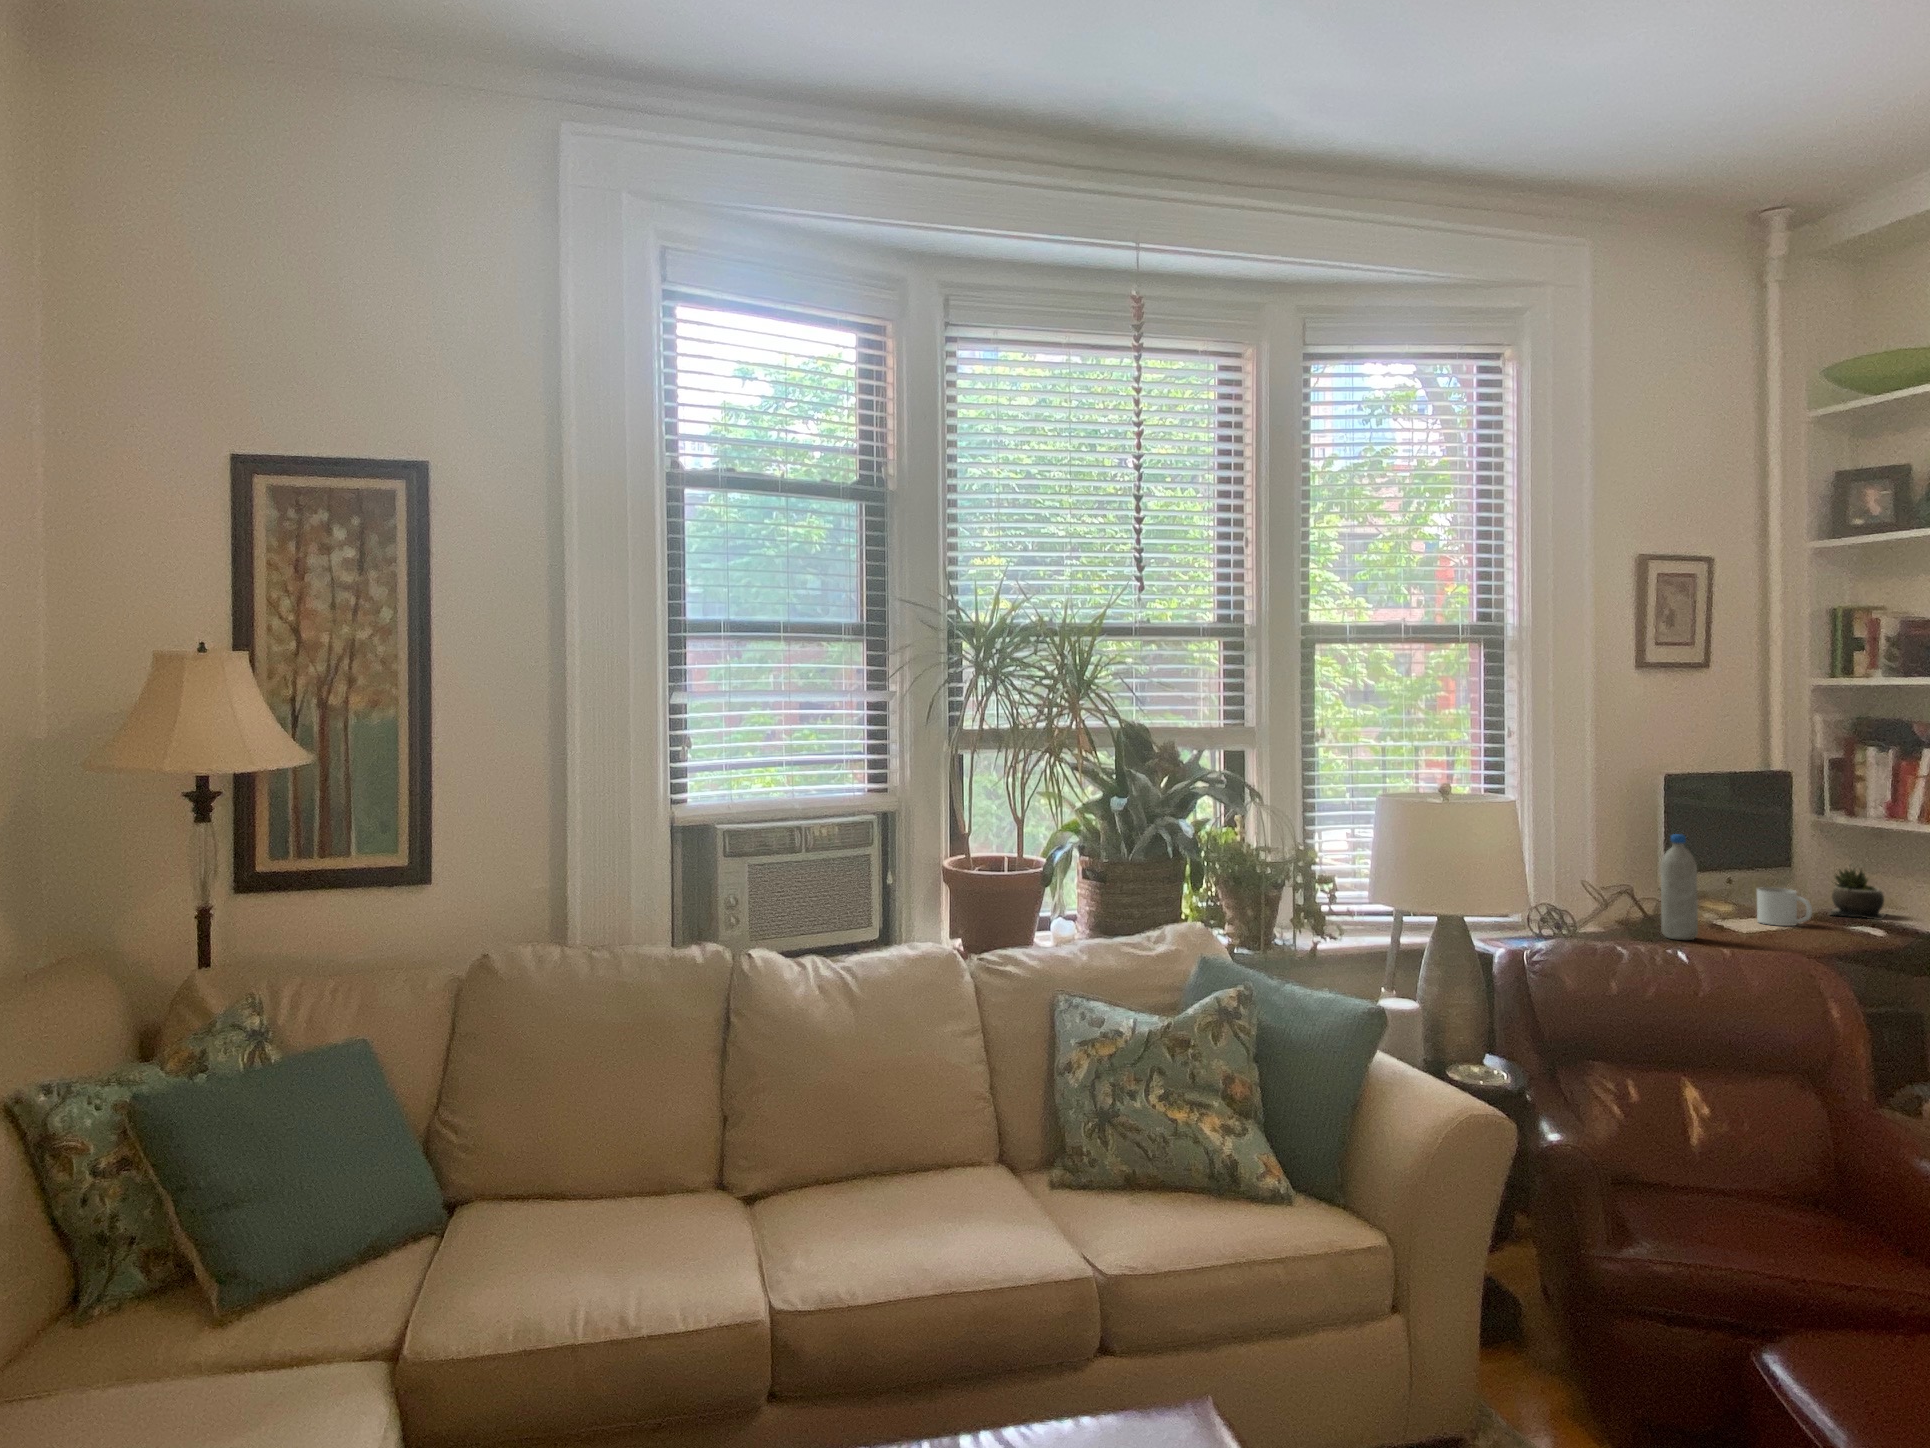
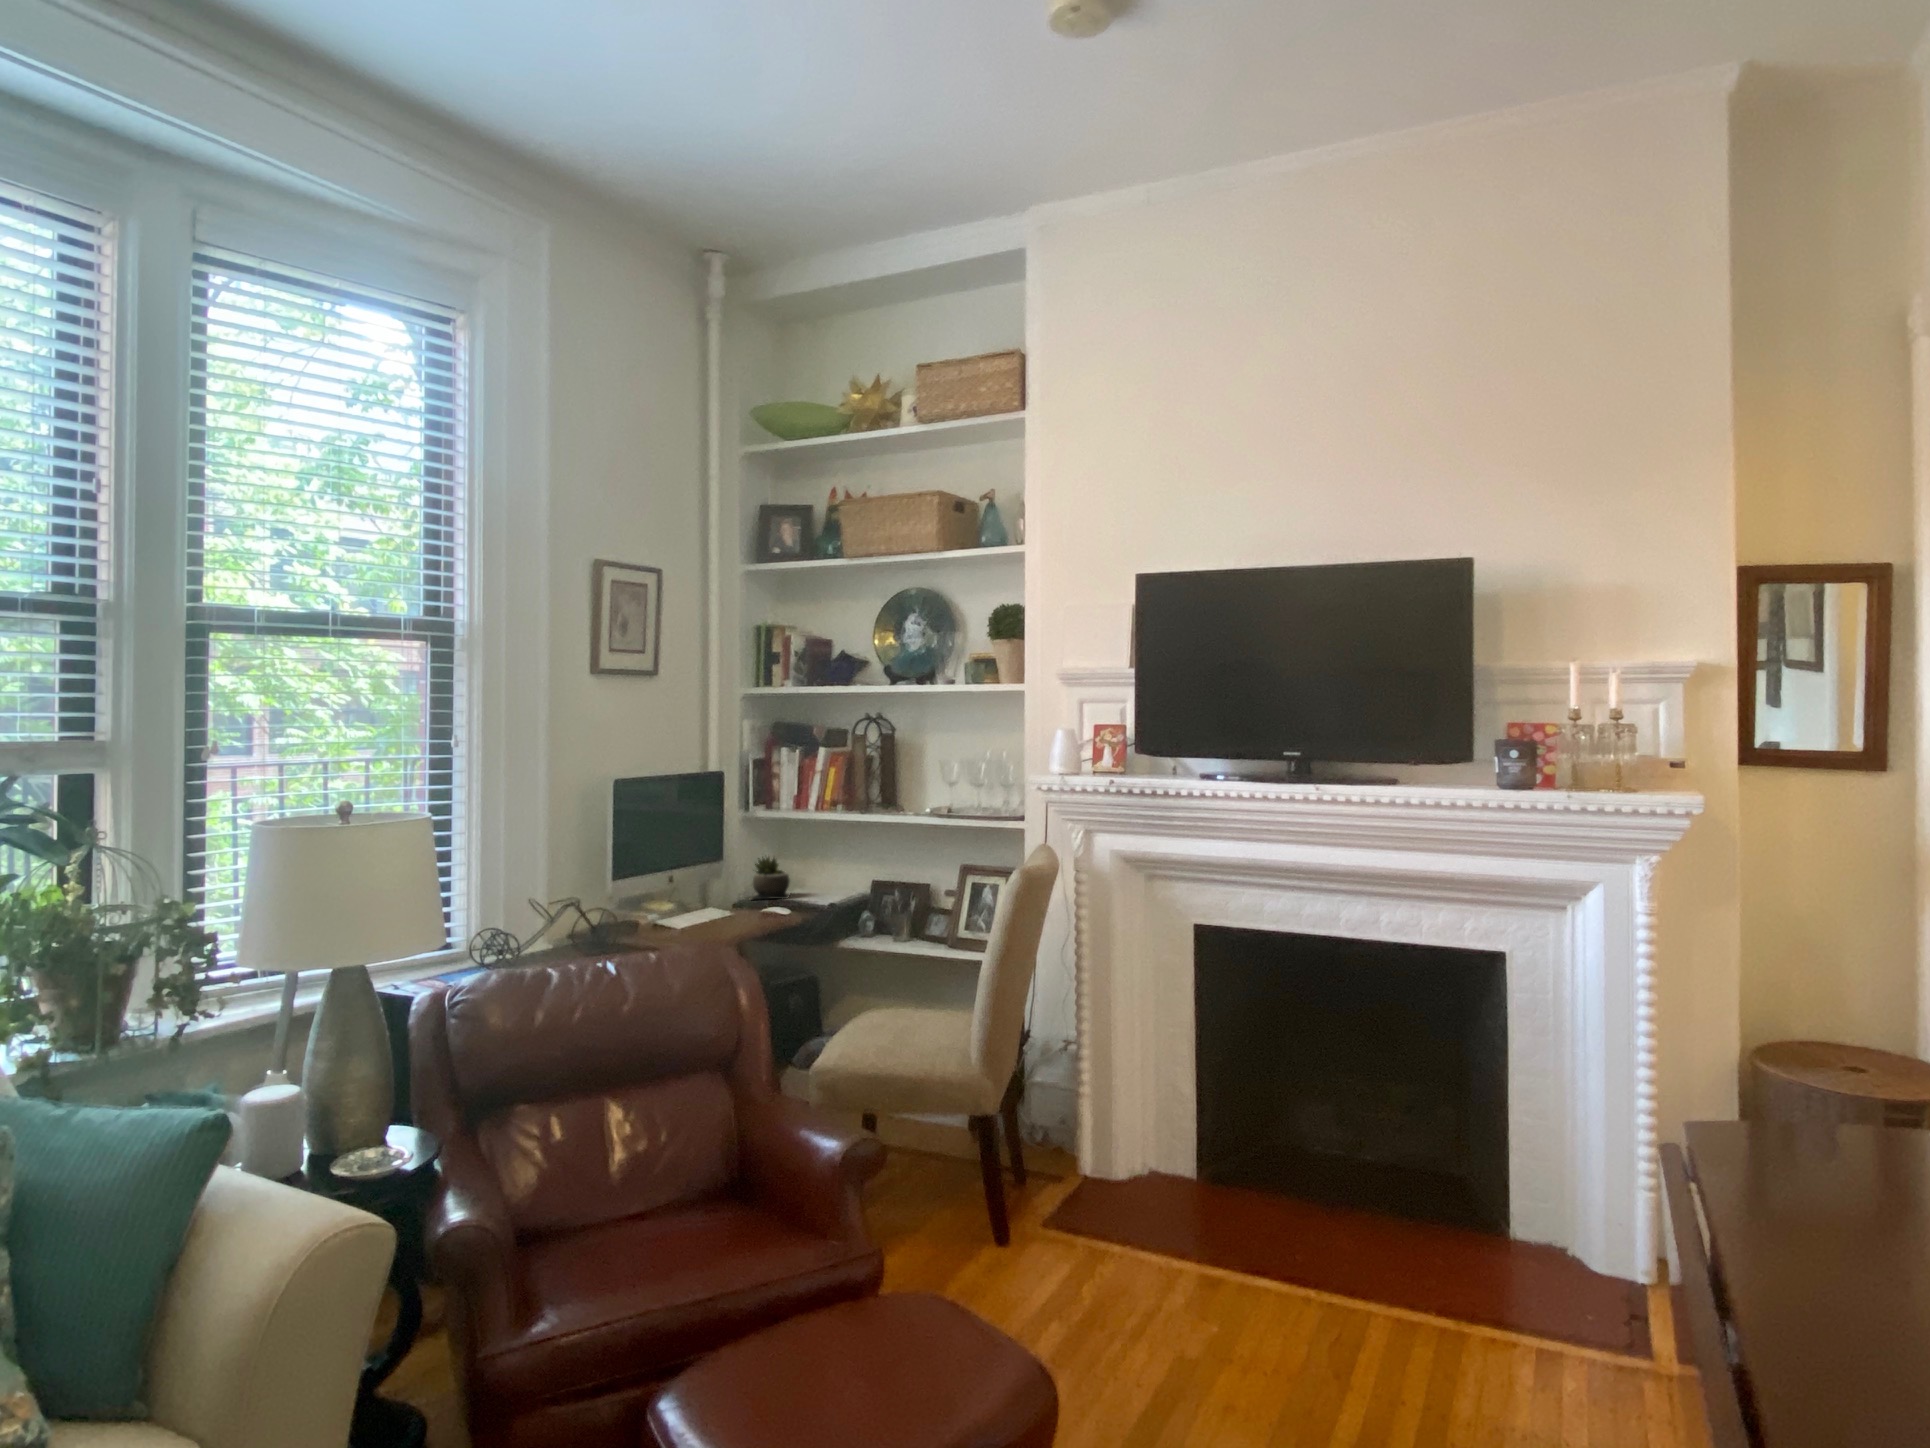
water bottle: present [1661,834,1698,940] -> none [609,839,641,945]
mug: present [1757,887,1812,926] -> none [694,881,737,916]

